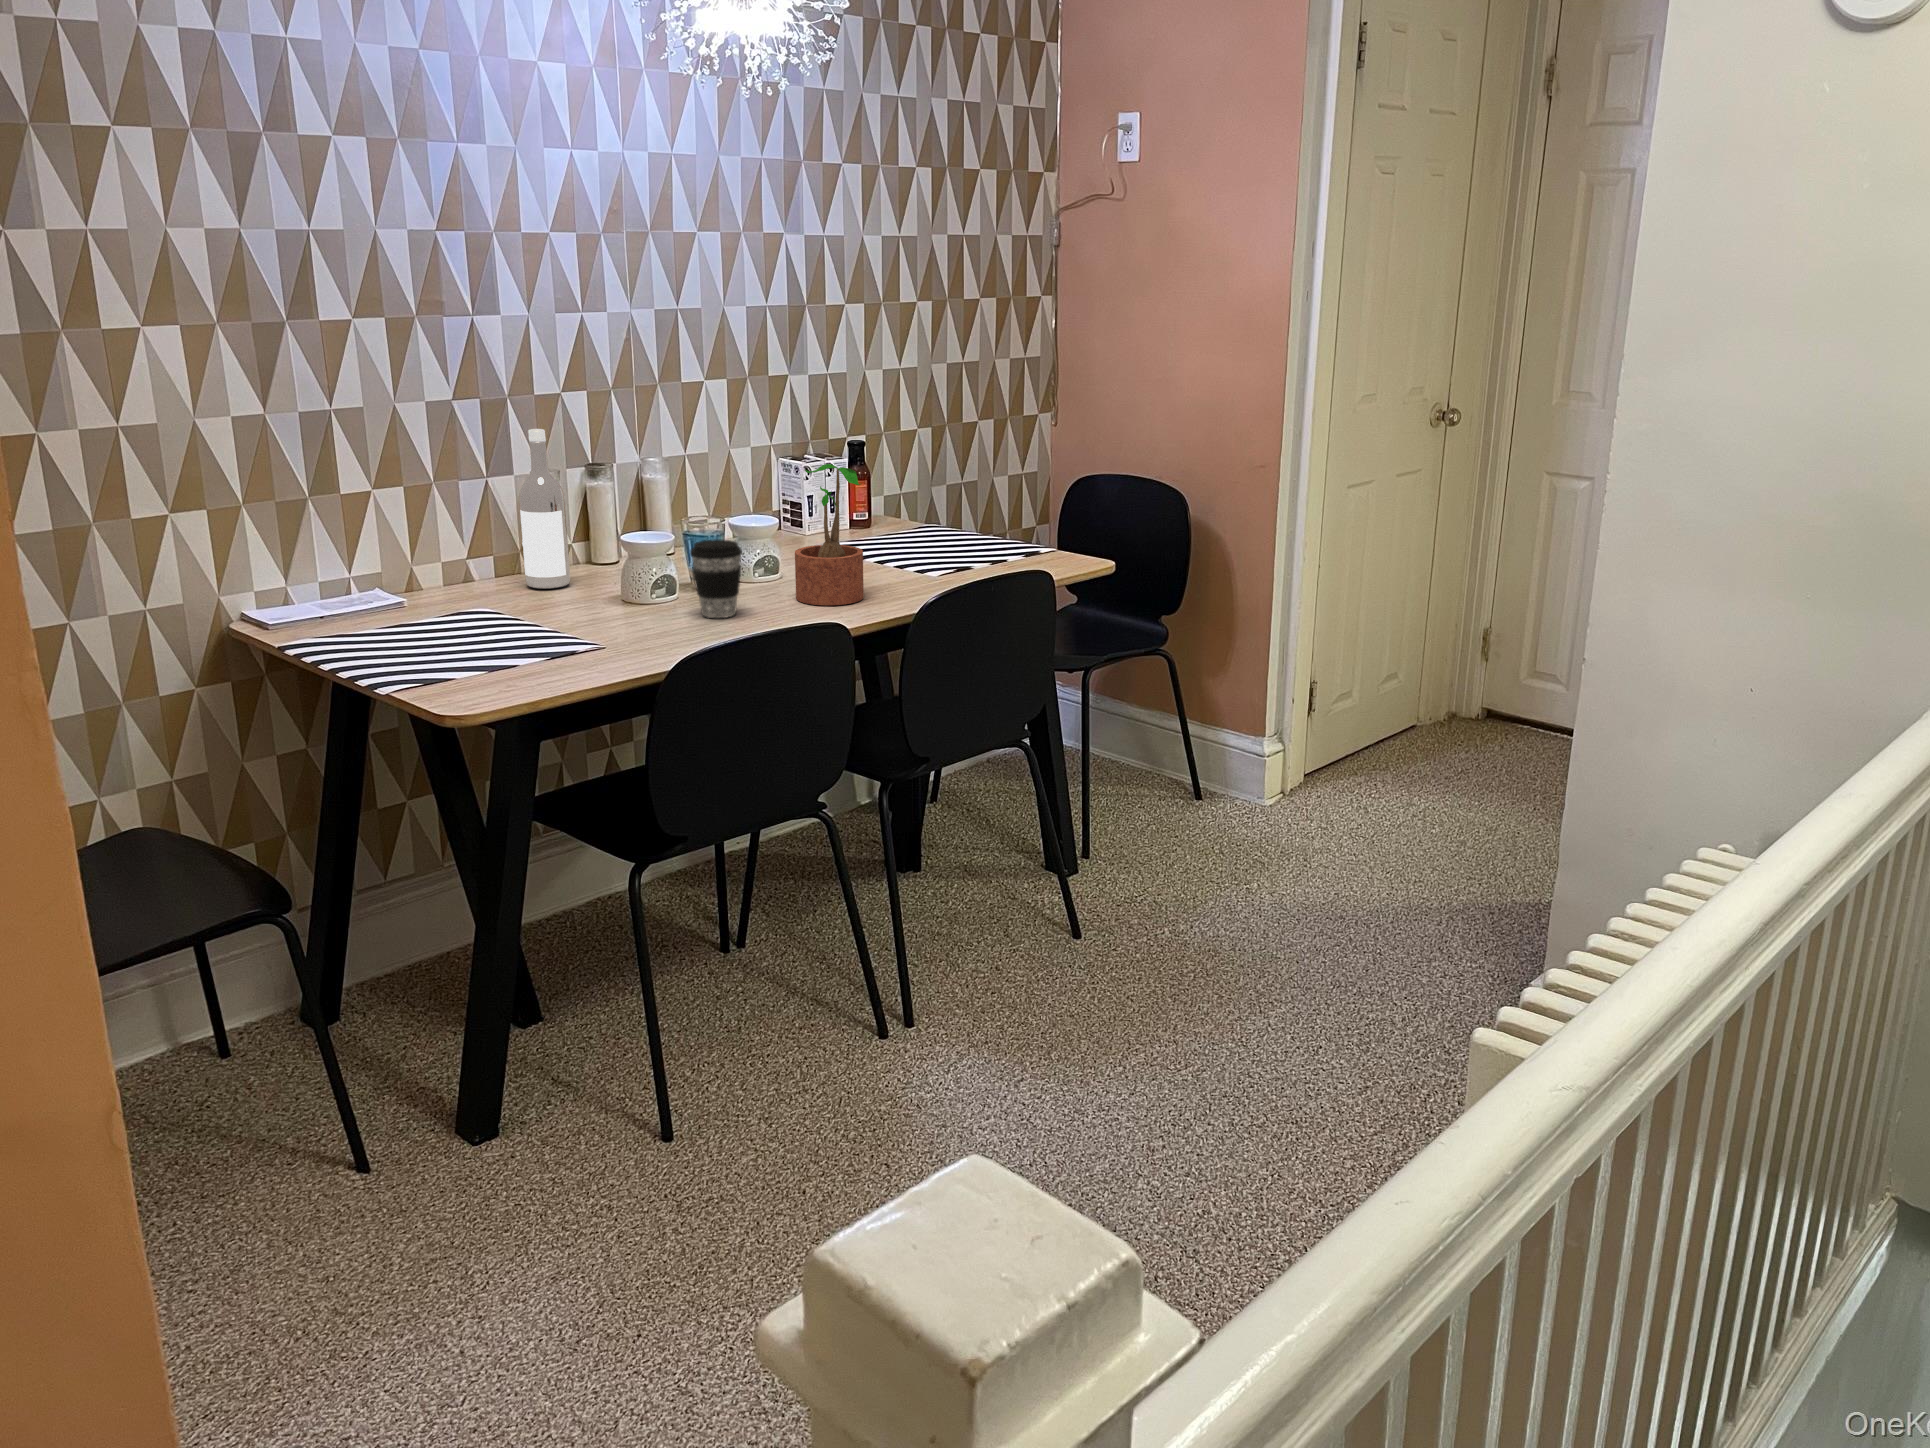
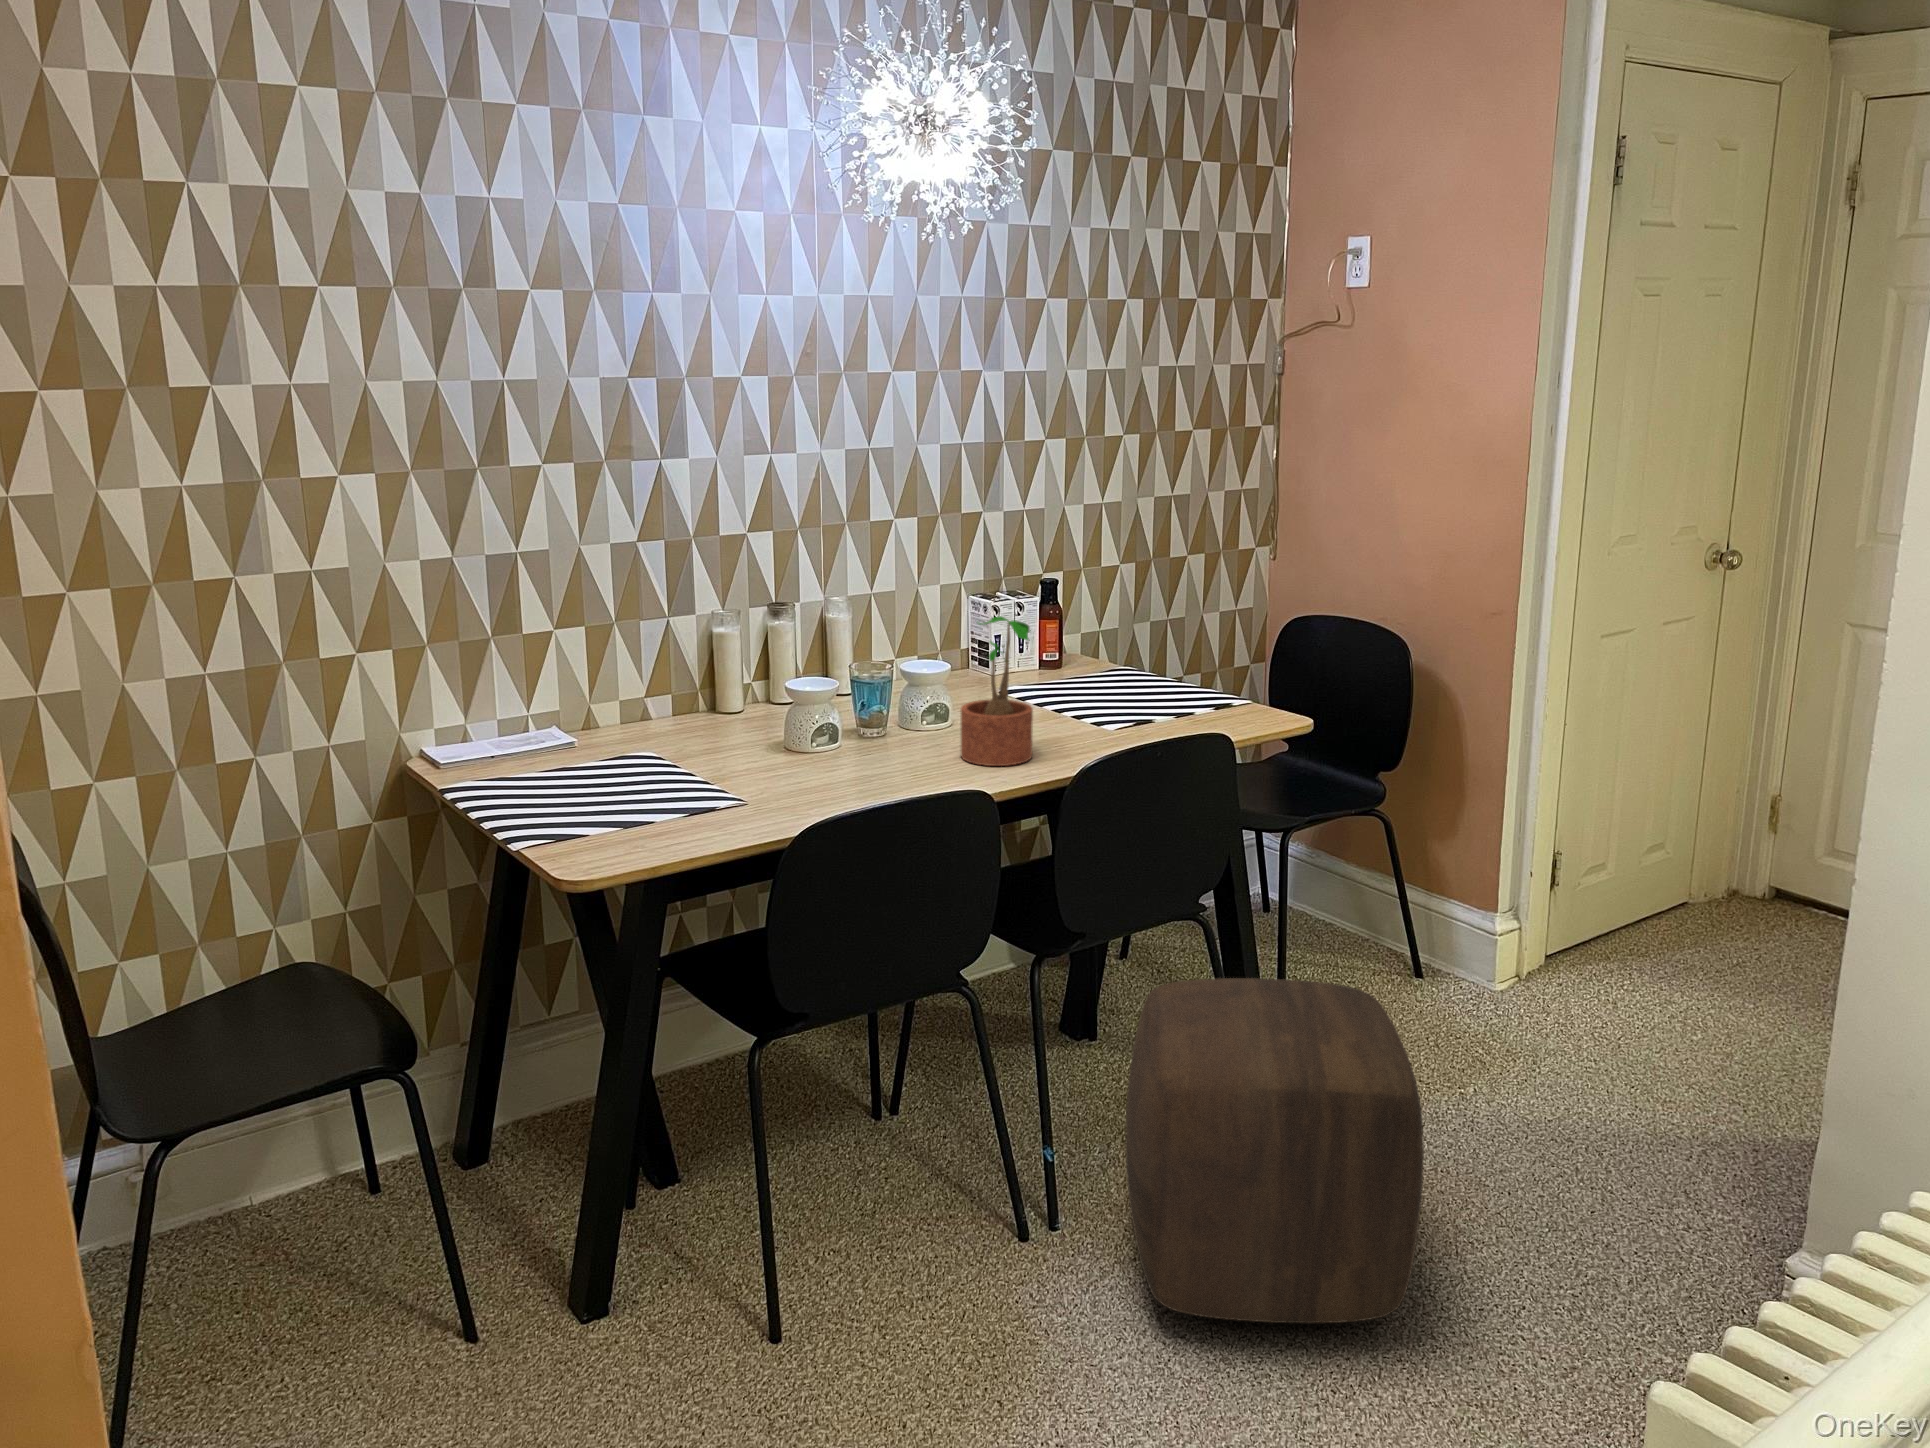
wine bottle: present [520,429,570,589] -> none [693,573,739,734]
coffee cup: present [690,540,742,618] -> none [848,694,902,776]
ottoman: none [975,784,1241,1078] -> present [1125,978,1424,1323]

